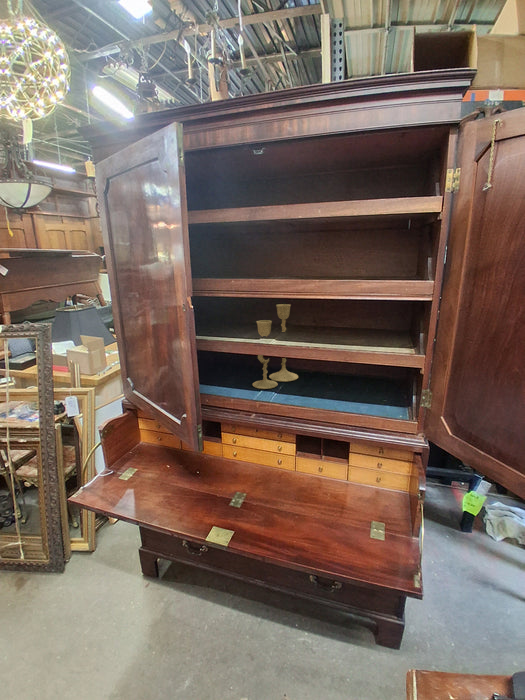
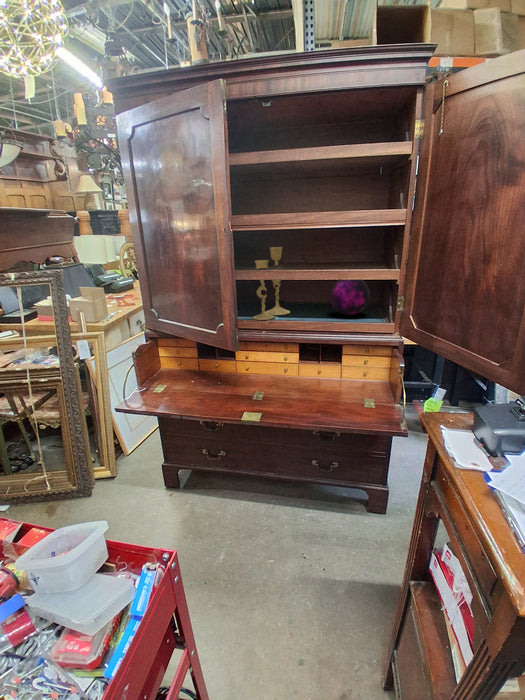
decorative orb: none [344,342,392,388] -> present [330,280,370,315]

